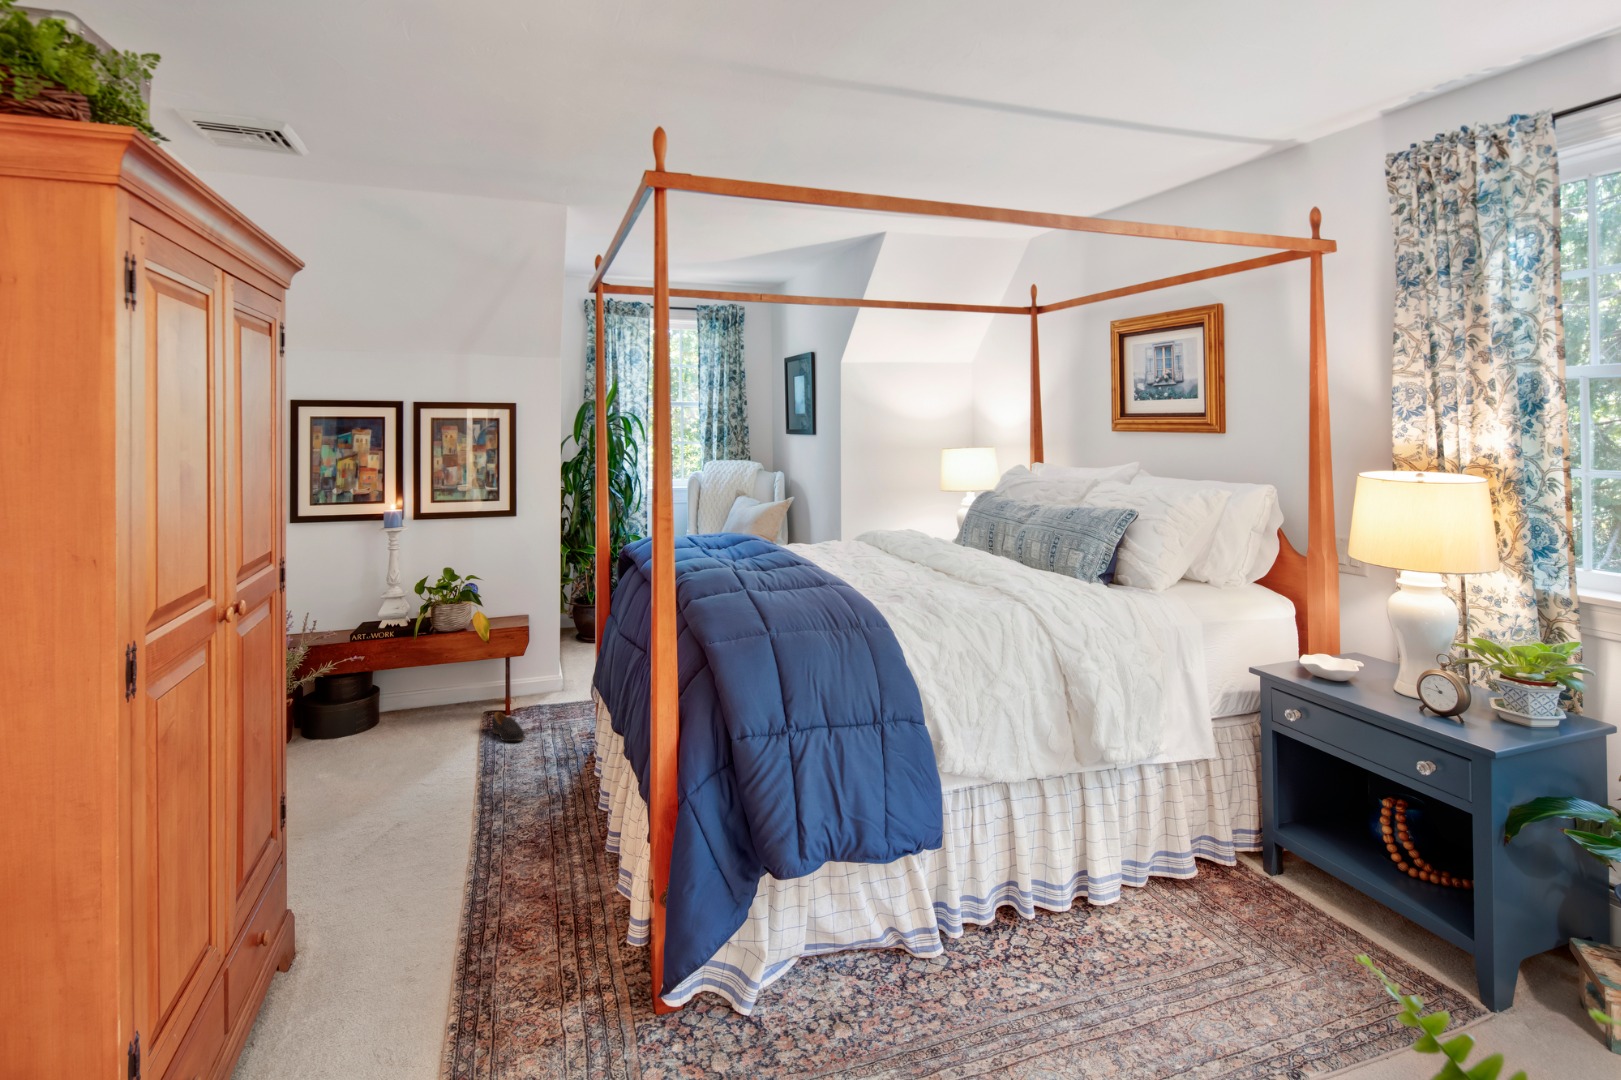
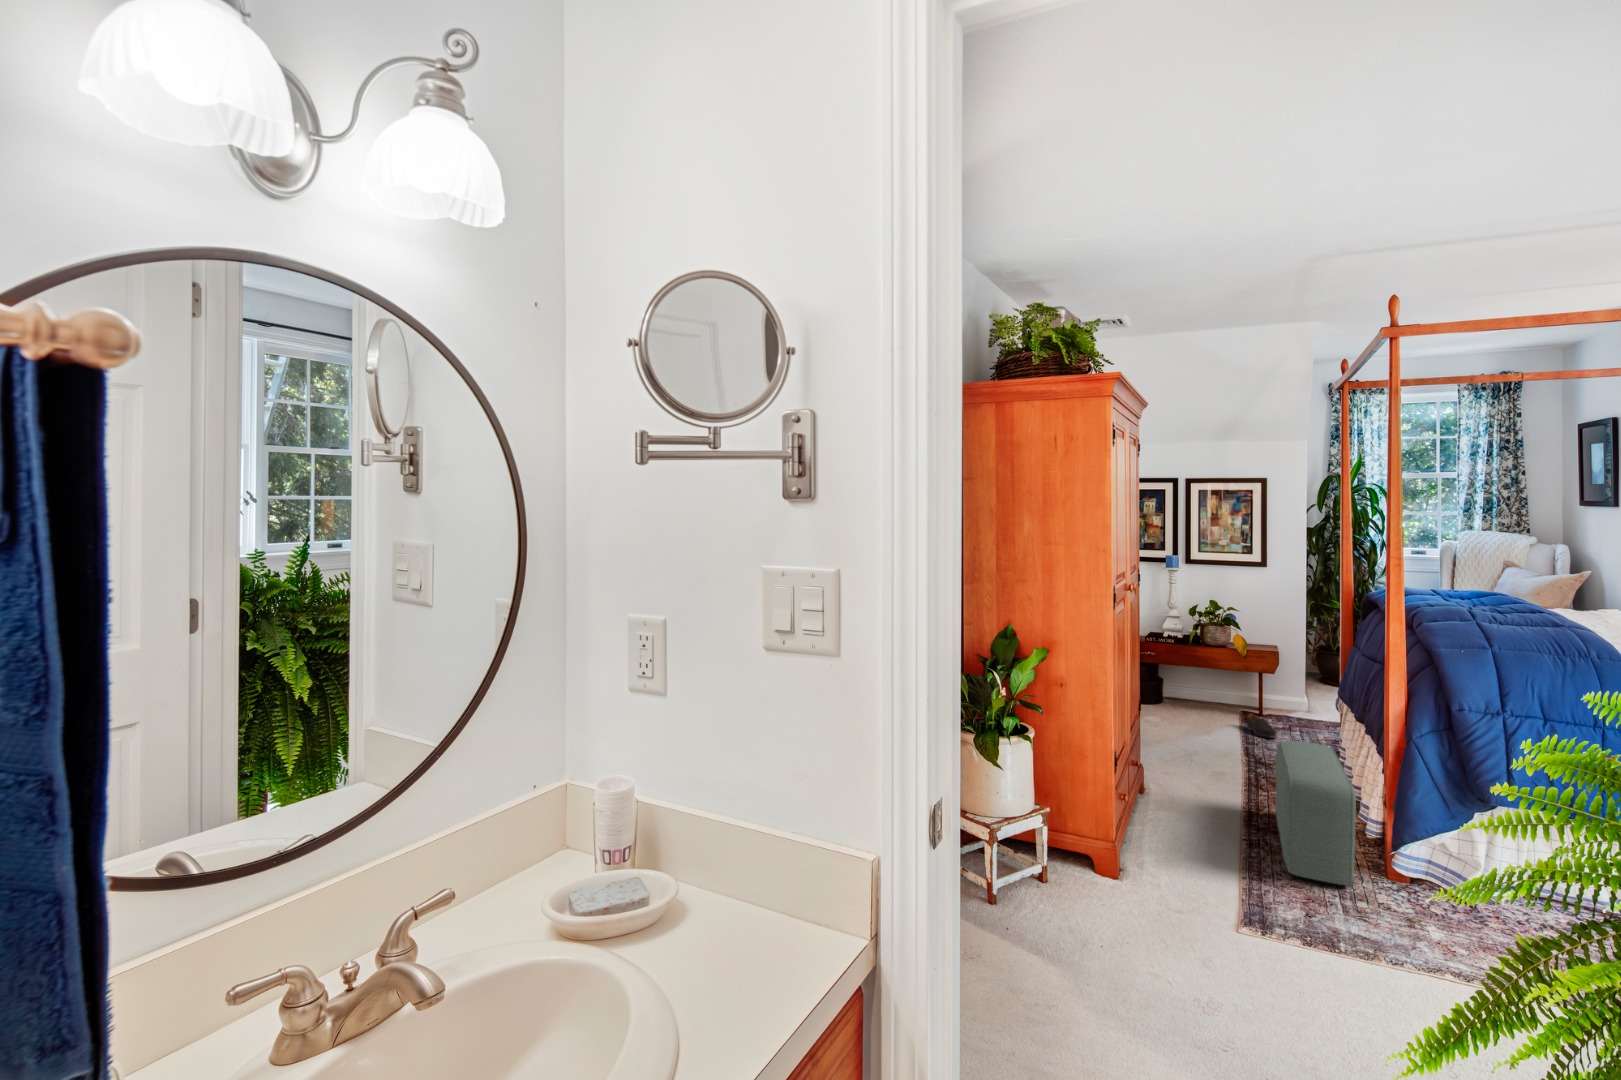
pouf: none [498,775,582,992] -> present [1275,741,1356,885]

